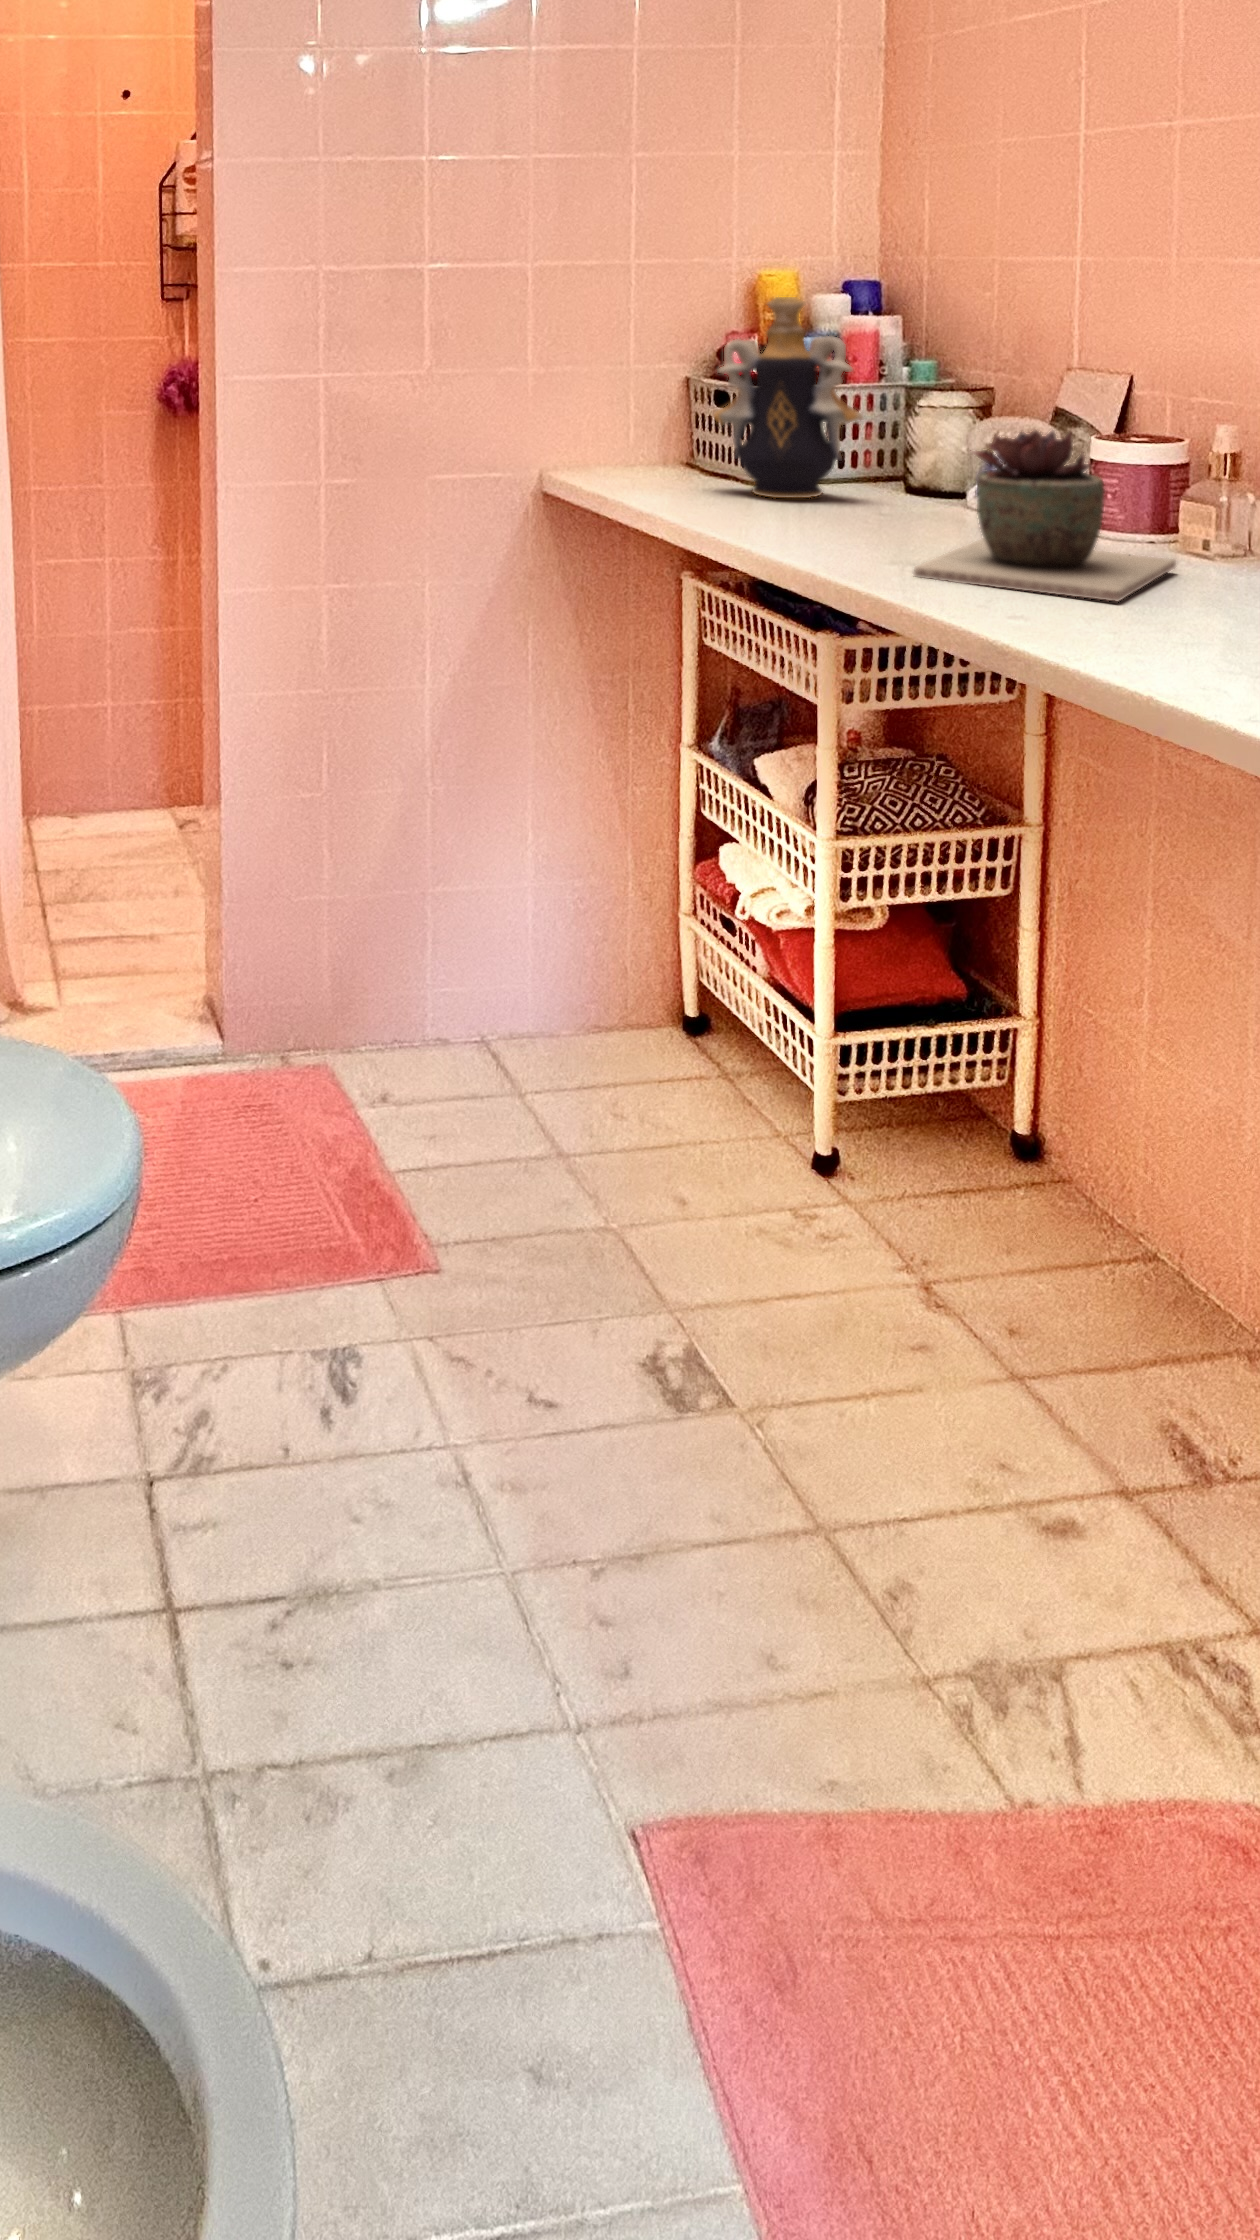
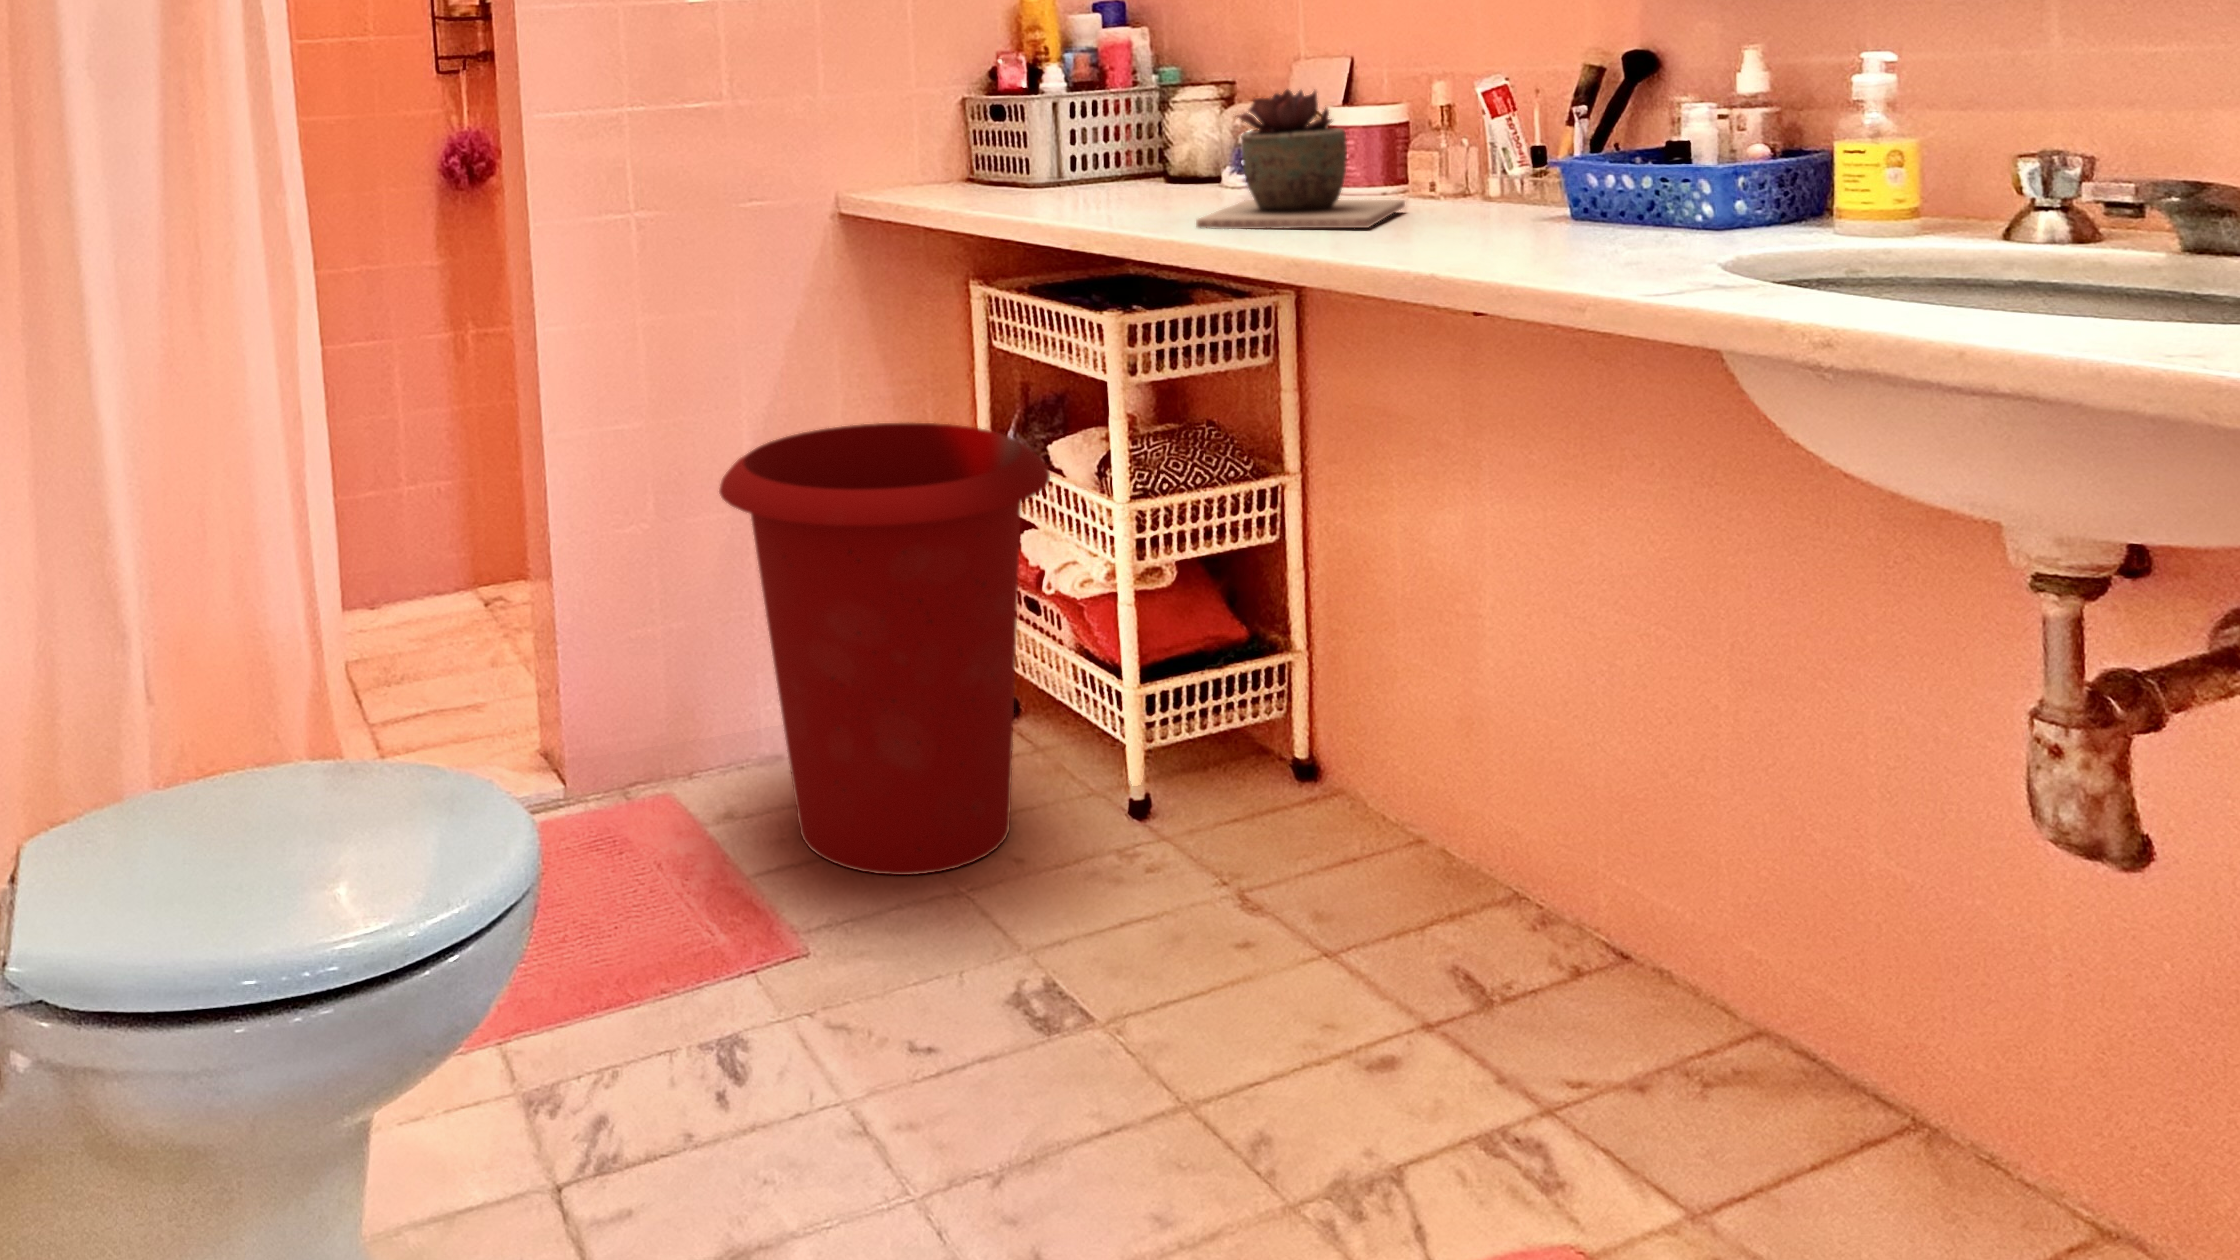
decorative vase: present [714,297,863,498] -> none [996,9,1129,196]
waste bin: none [387,714,744,1199] -> present [719,423,1050,875]

